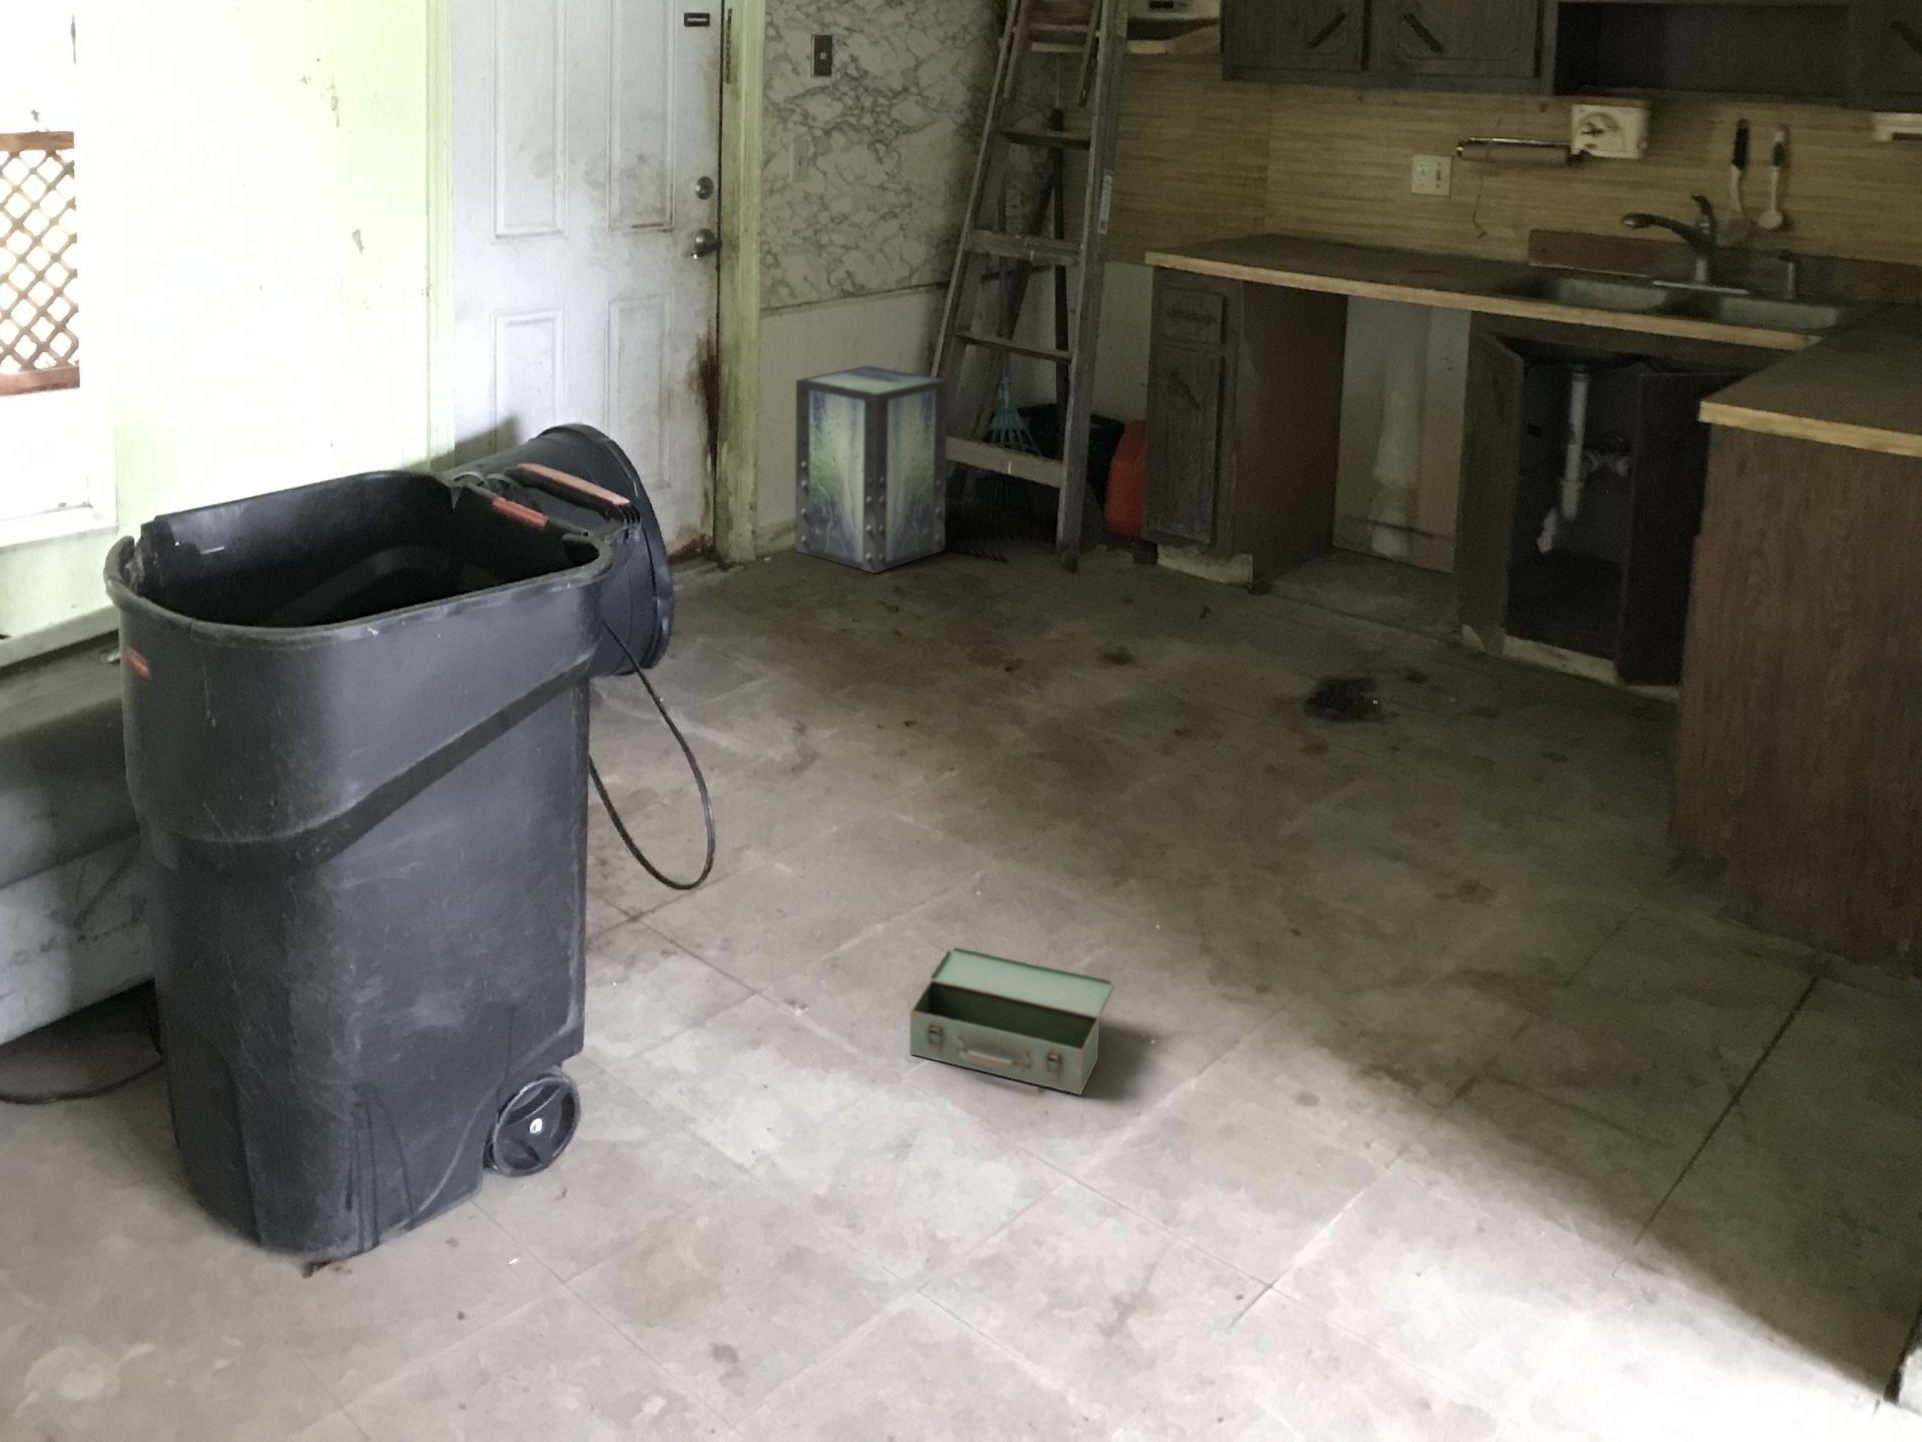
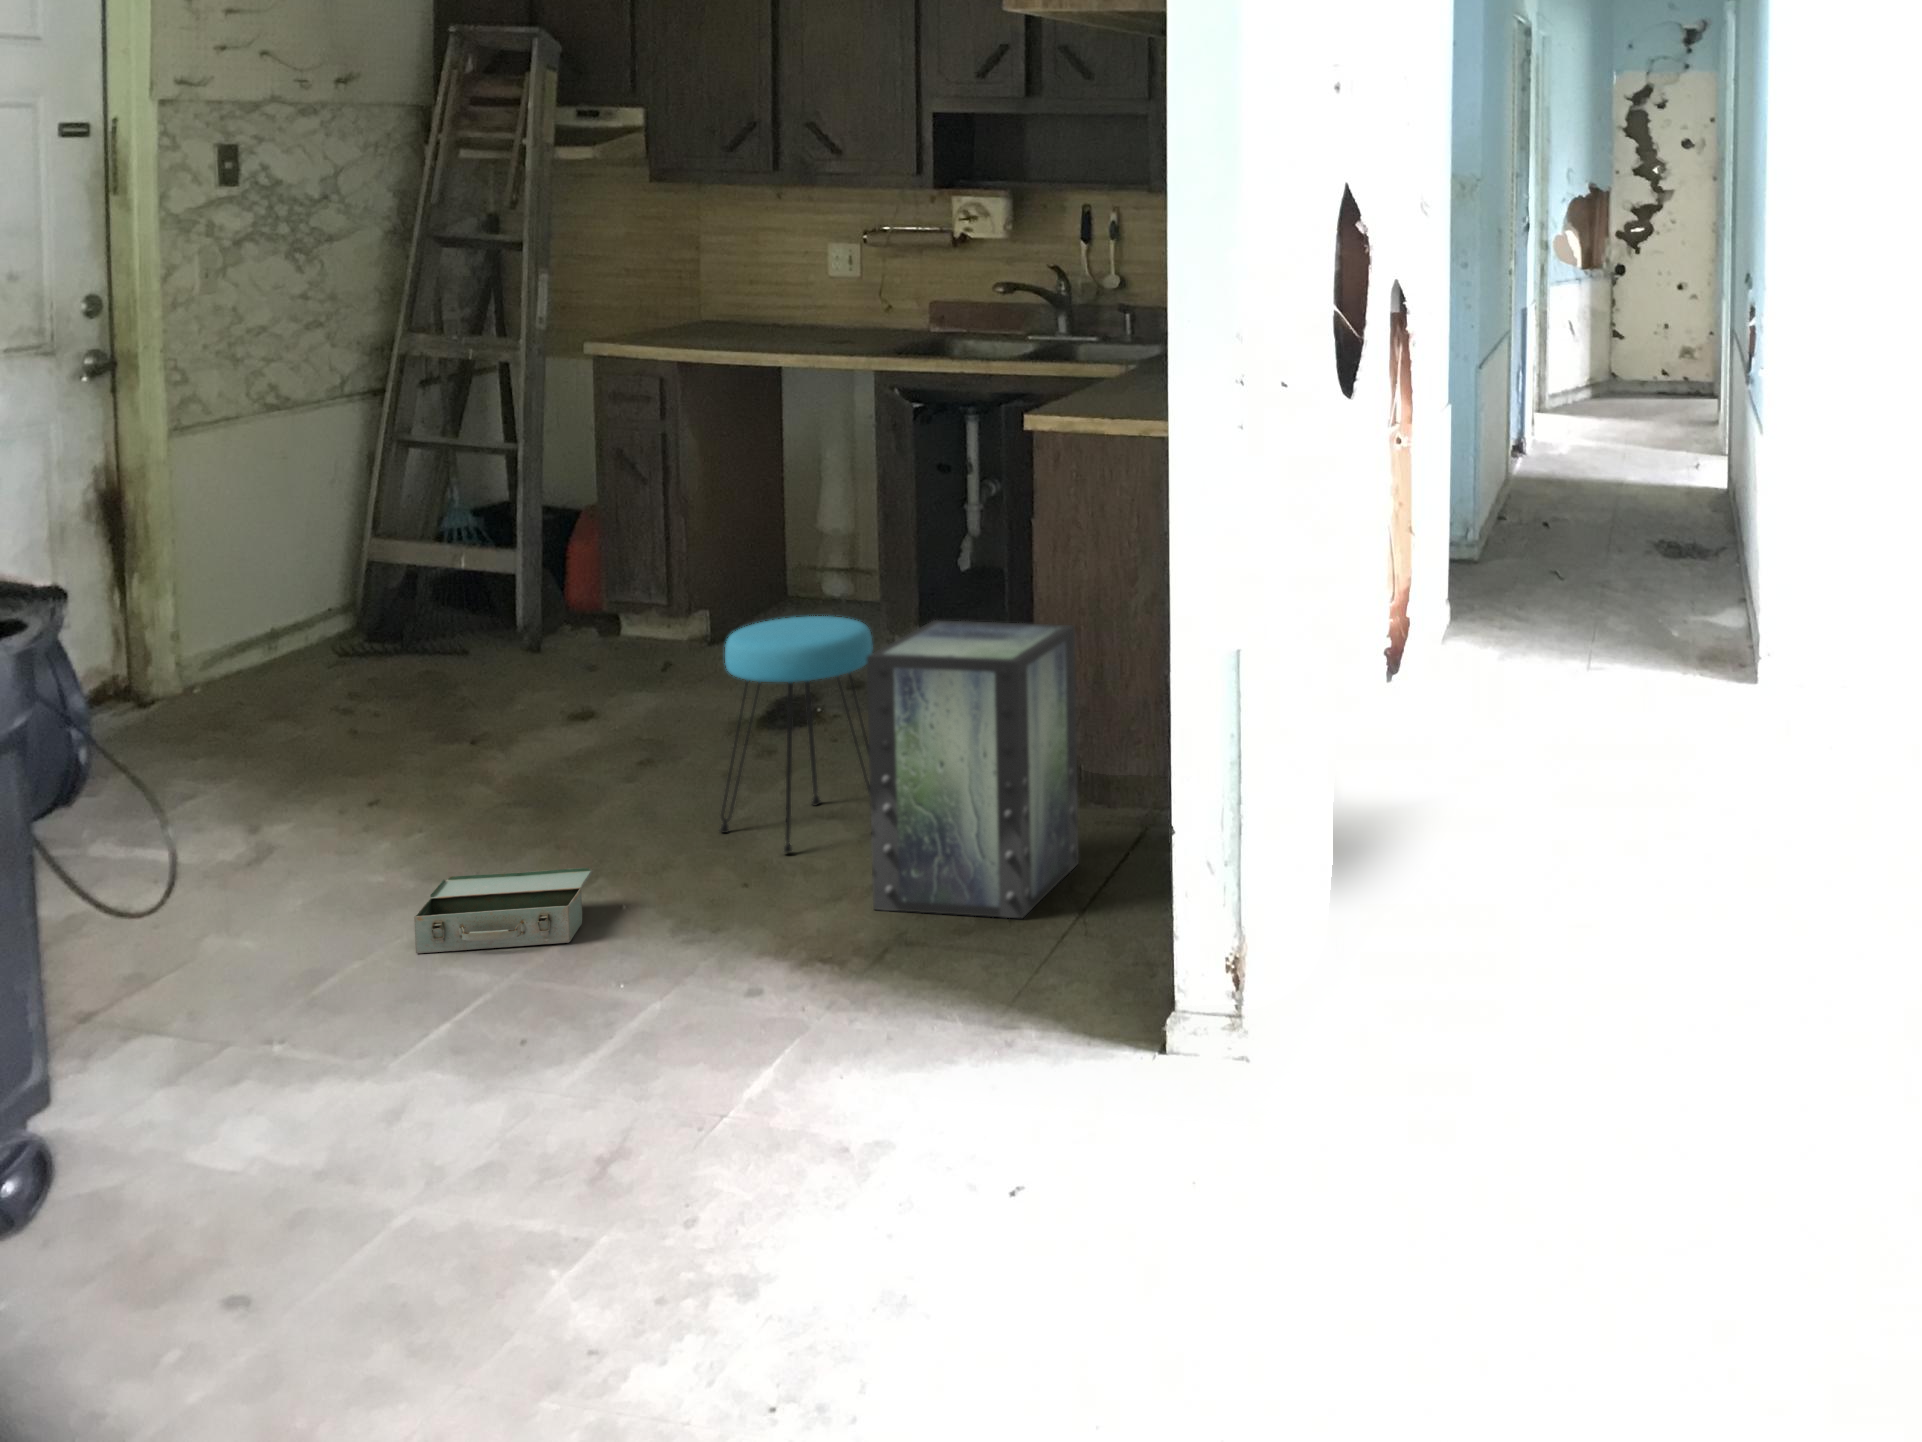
storage box: present [795,366,948,573] -> present [867,620,1079,918]
stool: none [1261,672,1480,998] -> present [720,616,872,853]

